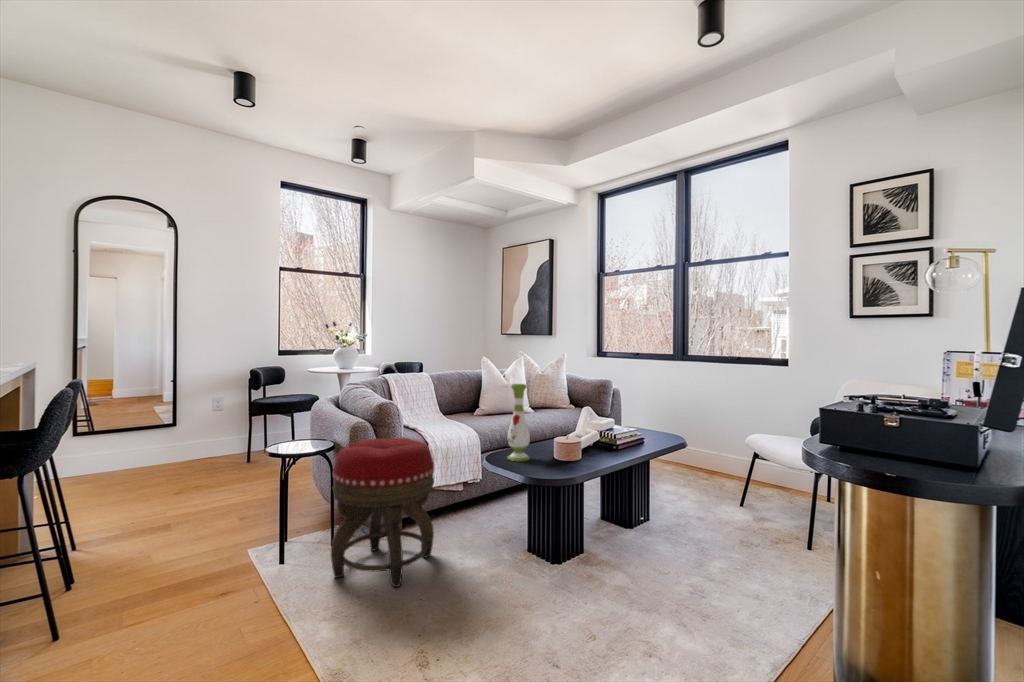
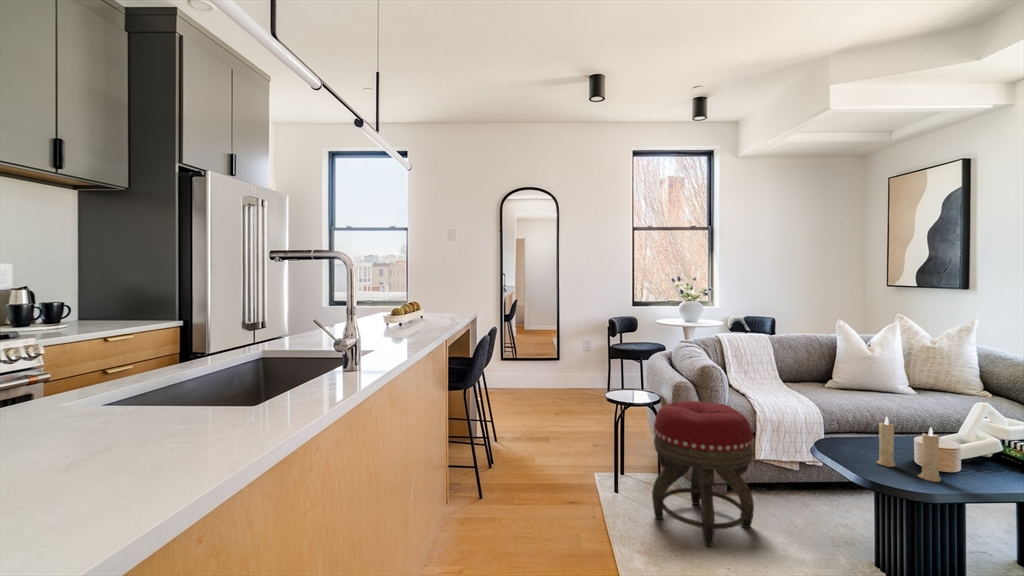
vase: present [507,384,530,461] -> none [844,364,877,456]
candle: none [533,422,576,469] -> present [877,417,941,482]

